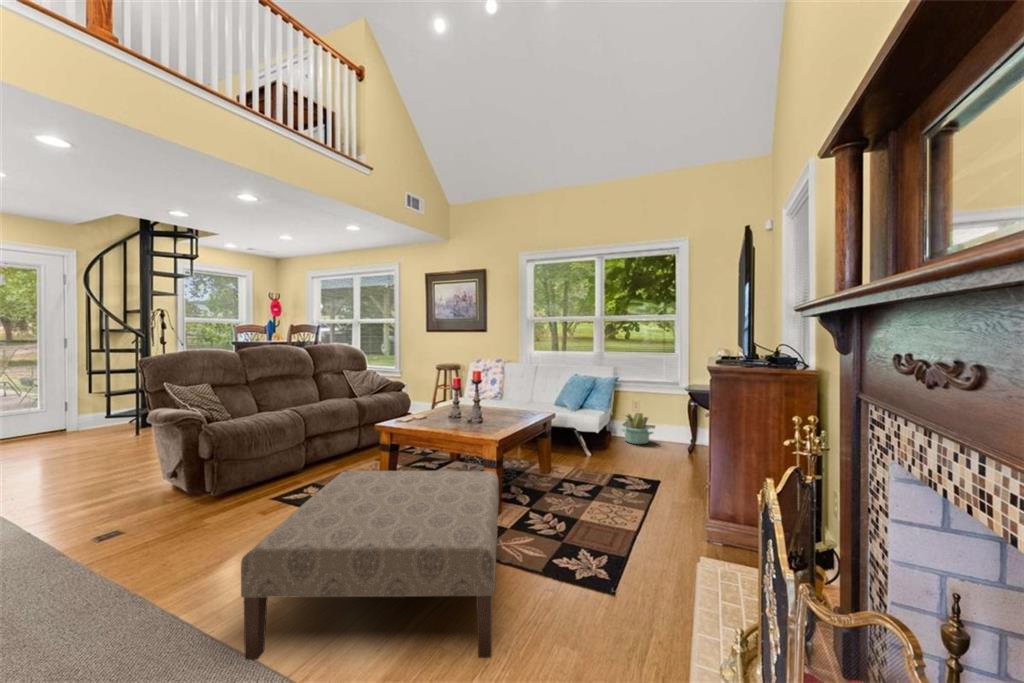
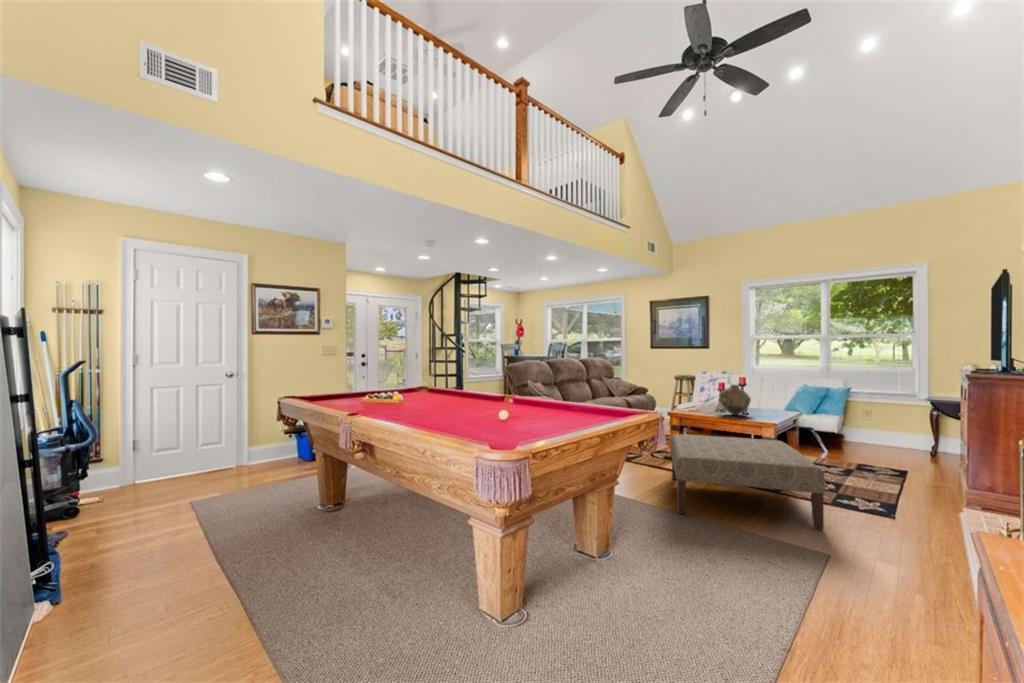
vase: none [445,383,484,425] -> present [719,385,751,415]
decorative plant: present [621,413,655,444] -> none [853,420,892,448]

